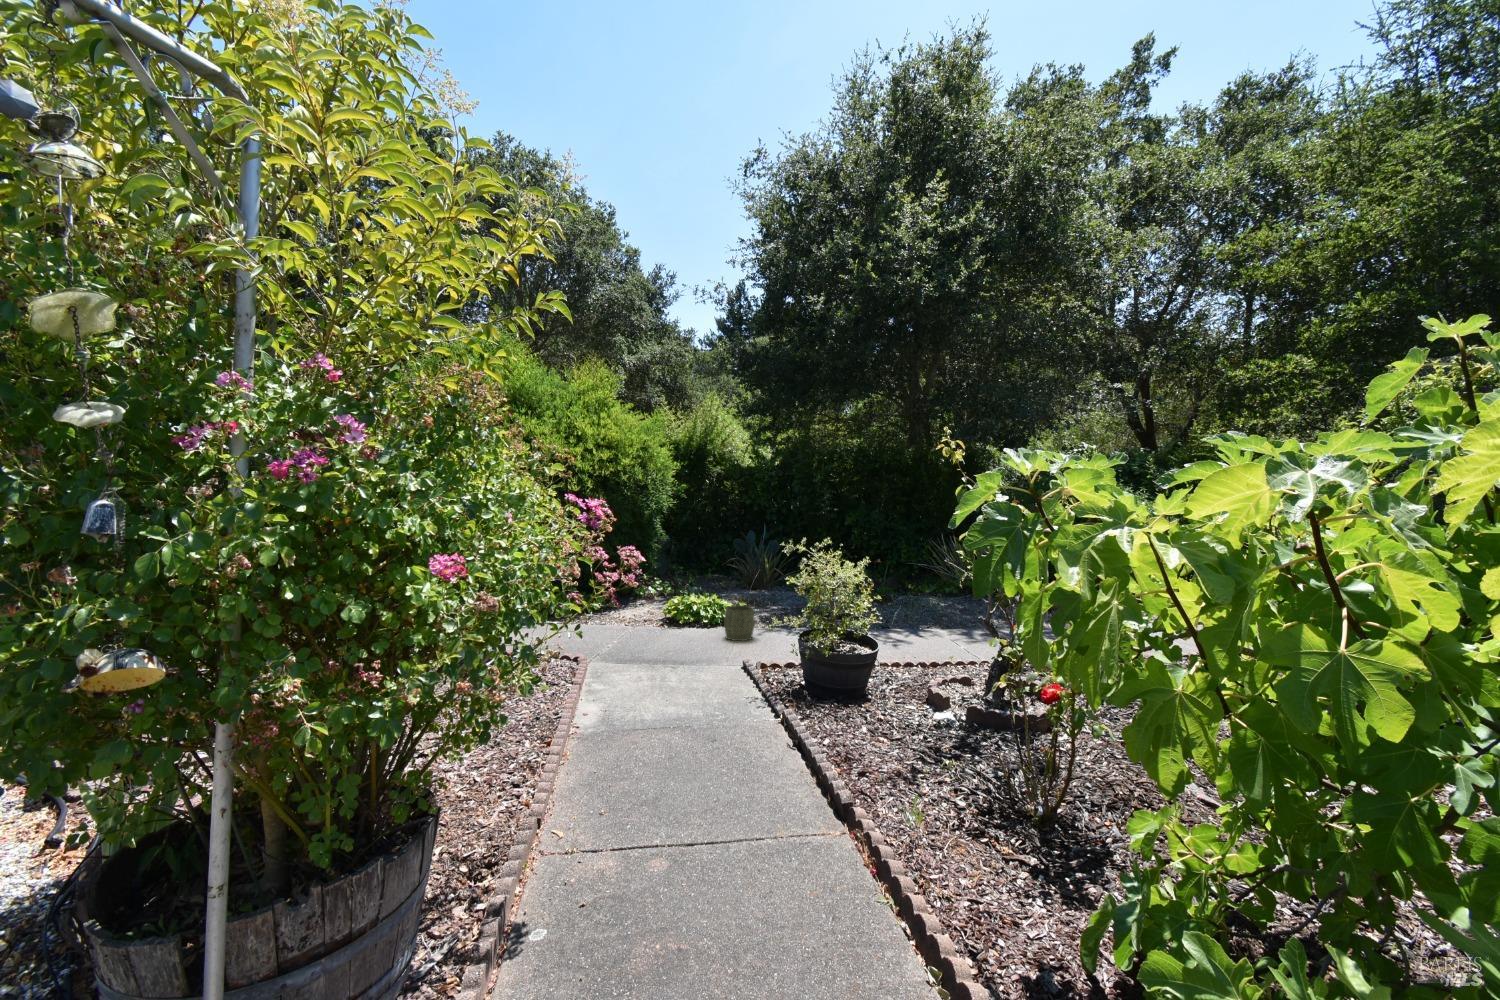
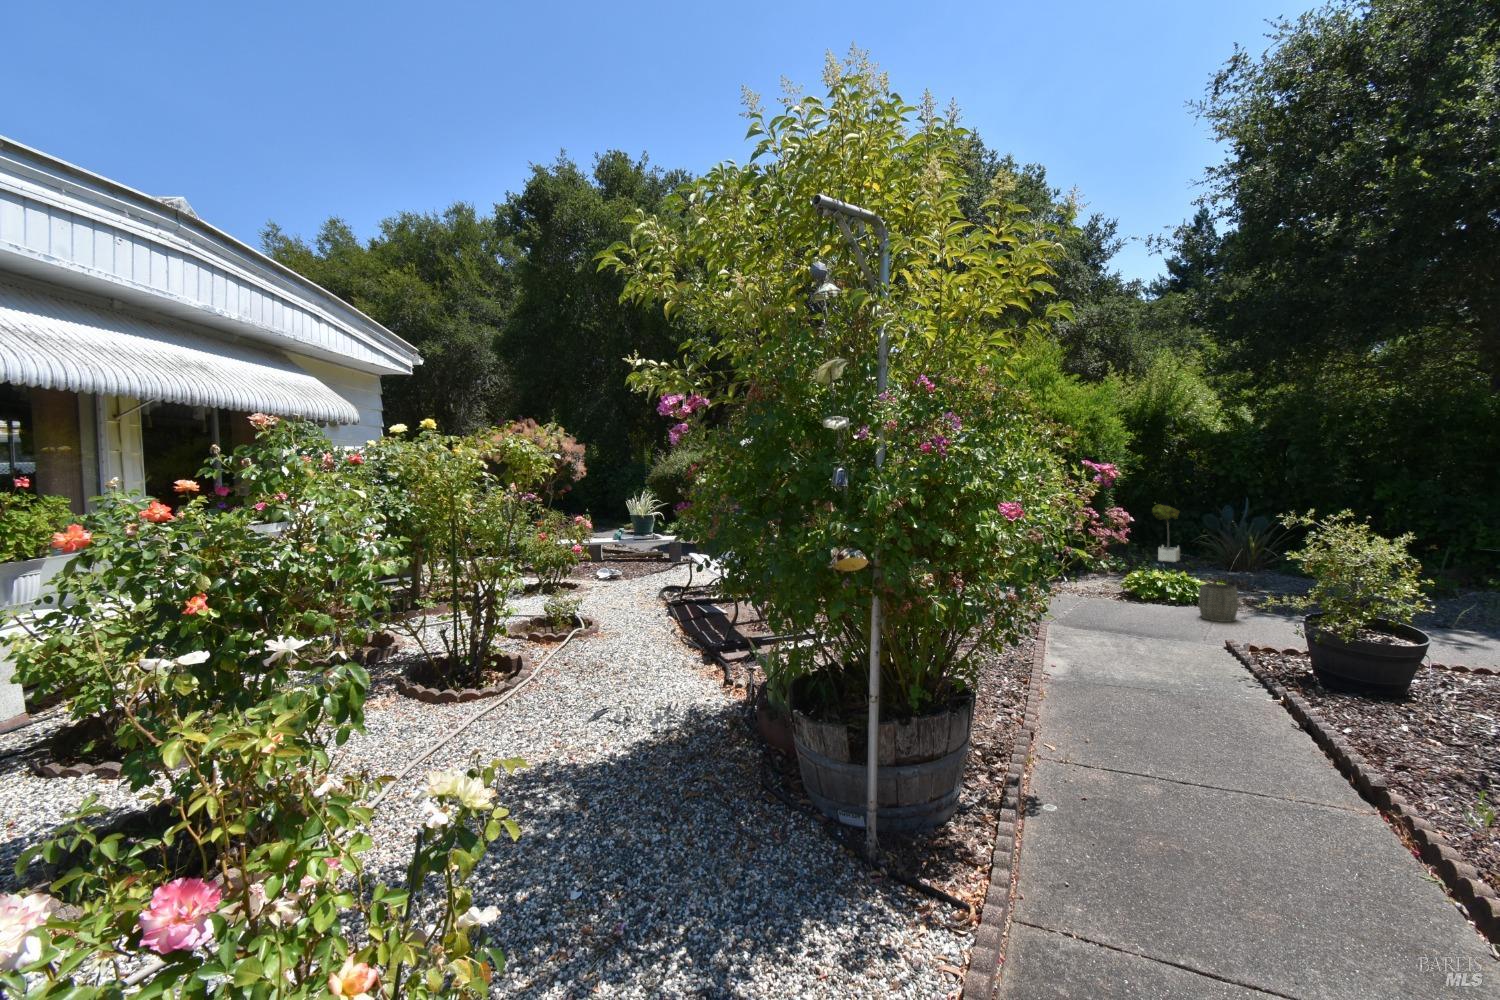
potted tree: none [694,530,716,583] -> present [1152,504,1180,562]

